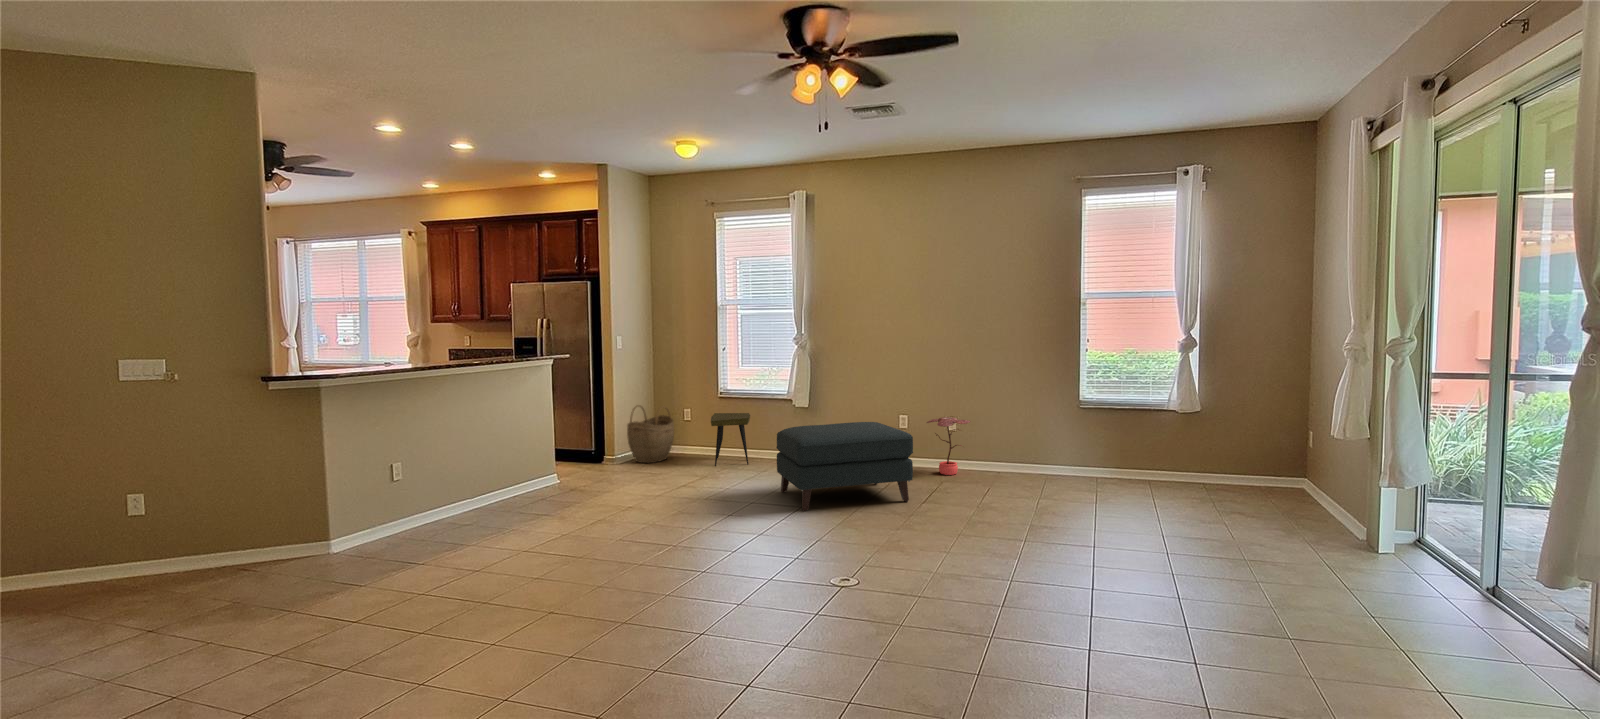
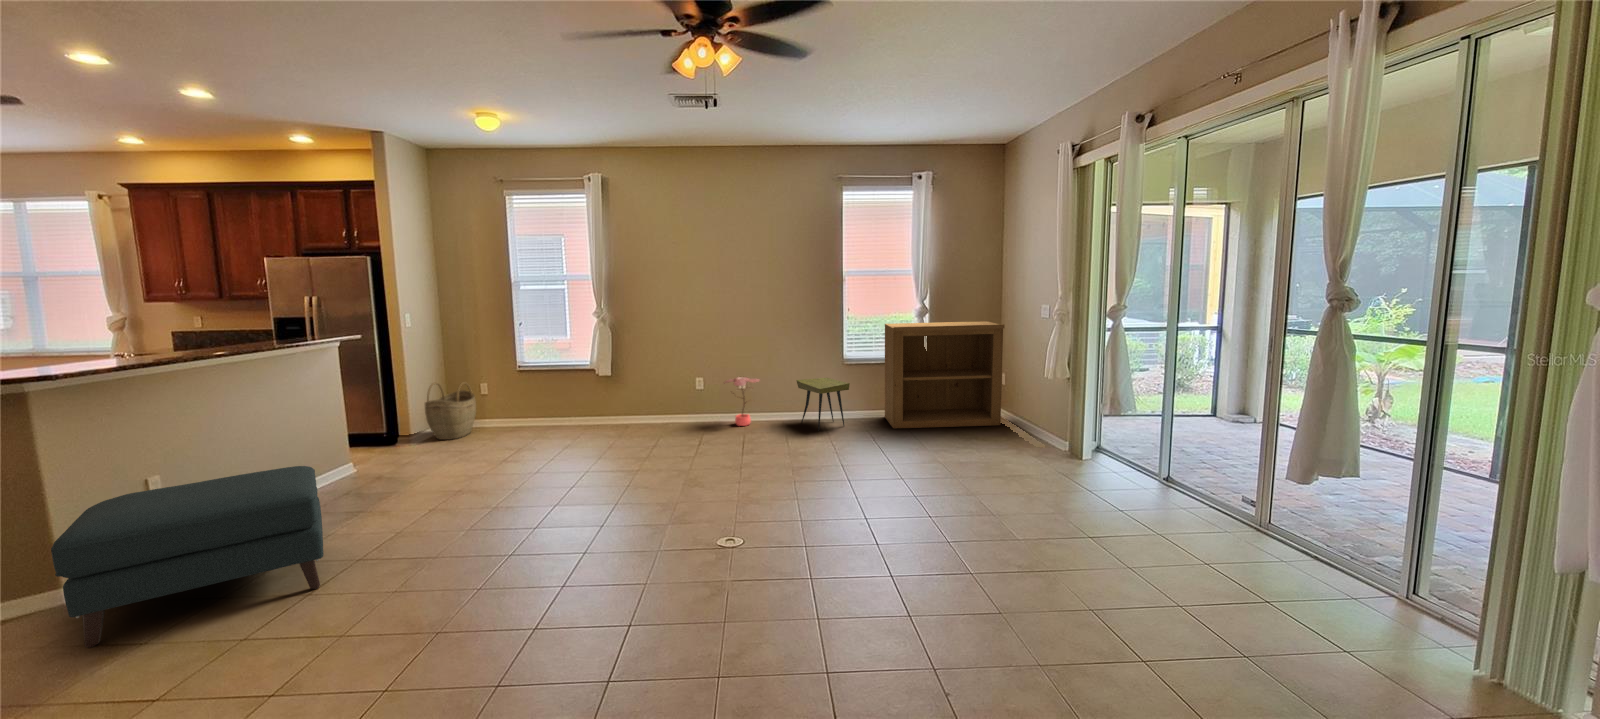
bookshelf: none [1134,359,1310,503] -> present [885,321,1005,428]
side table: present [711,413,750,466] -> present [796,378,850,431]
ottoman: present [776,422,913,511] -> present [51,466,324,648]

